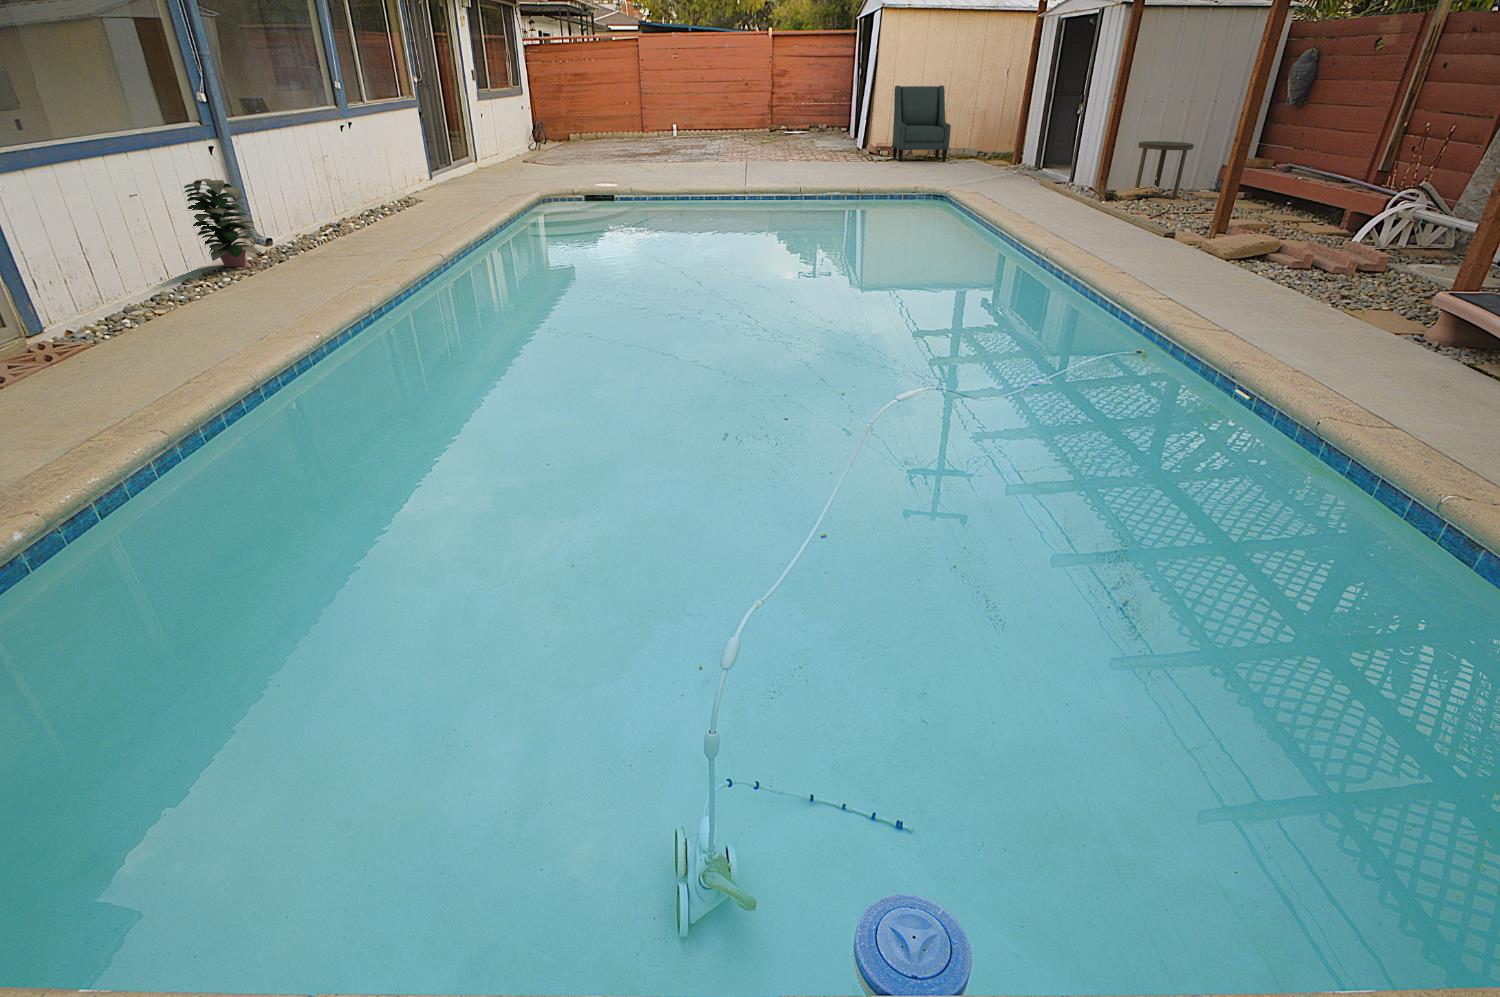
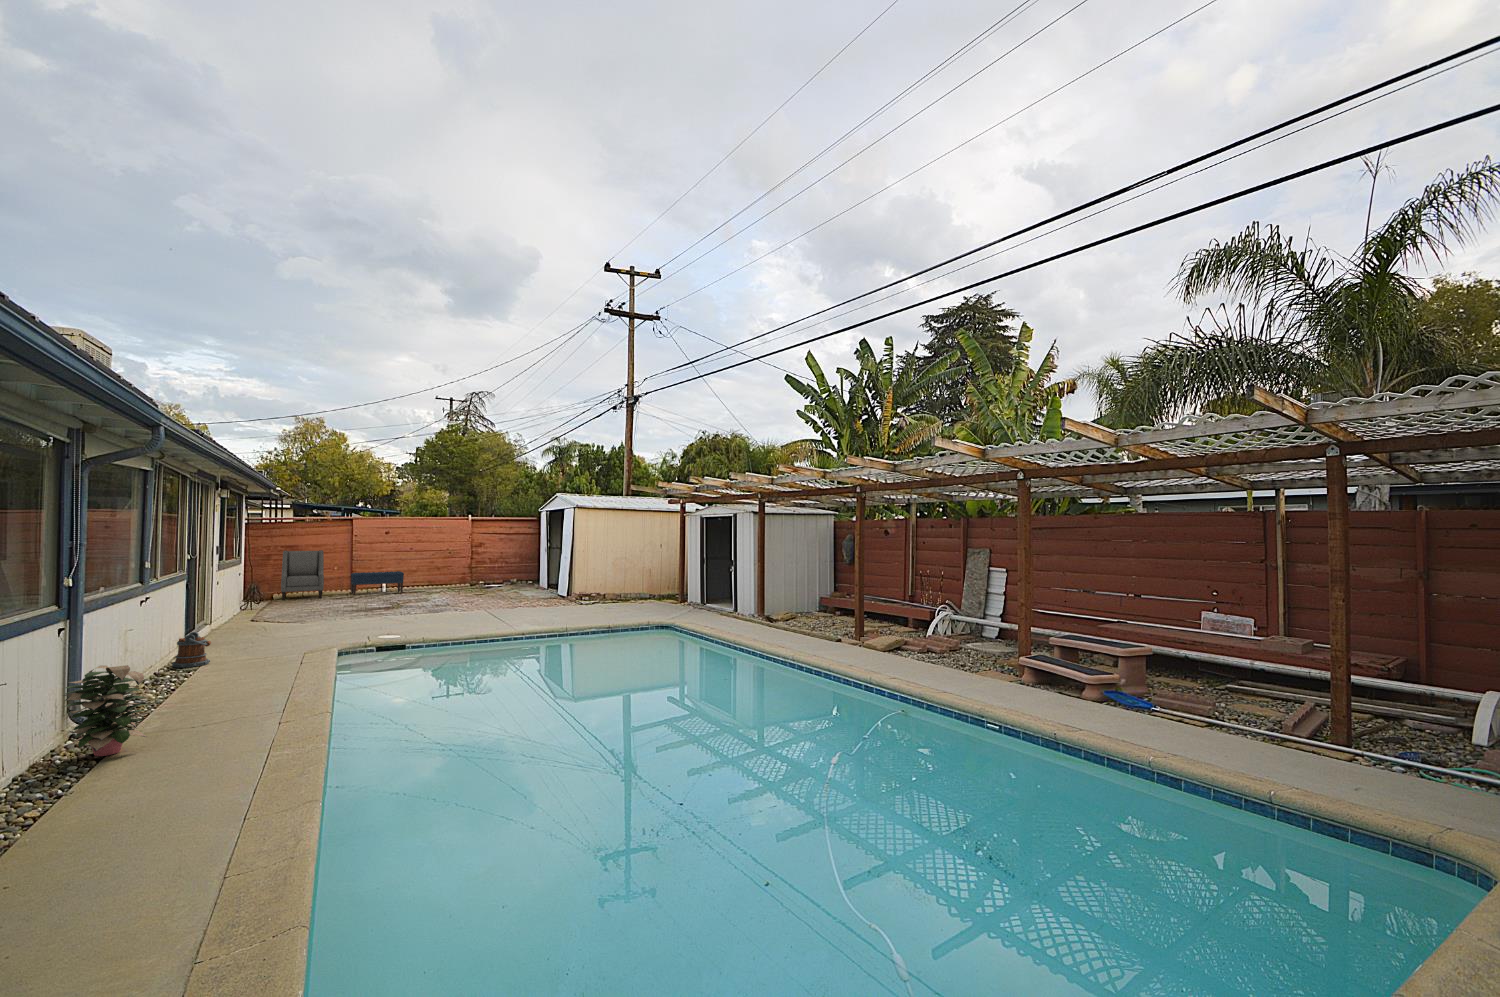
chair: present [892,86,951,162] -> present [281,550,324,600]
bench: none [639,110,693,138] -> present [351,571,404,595]
side table: present [1133,141,1194,199] -> none [782,586,813,619]
bucket: none [386,162,419,199] -> present [172,632,211,668]

